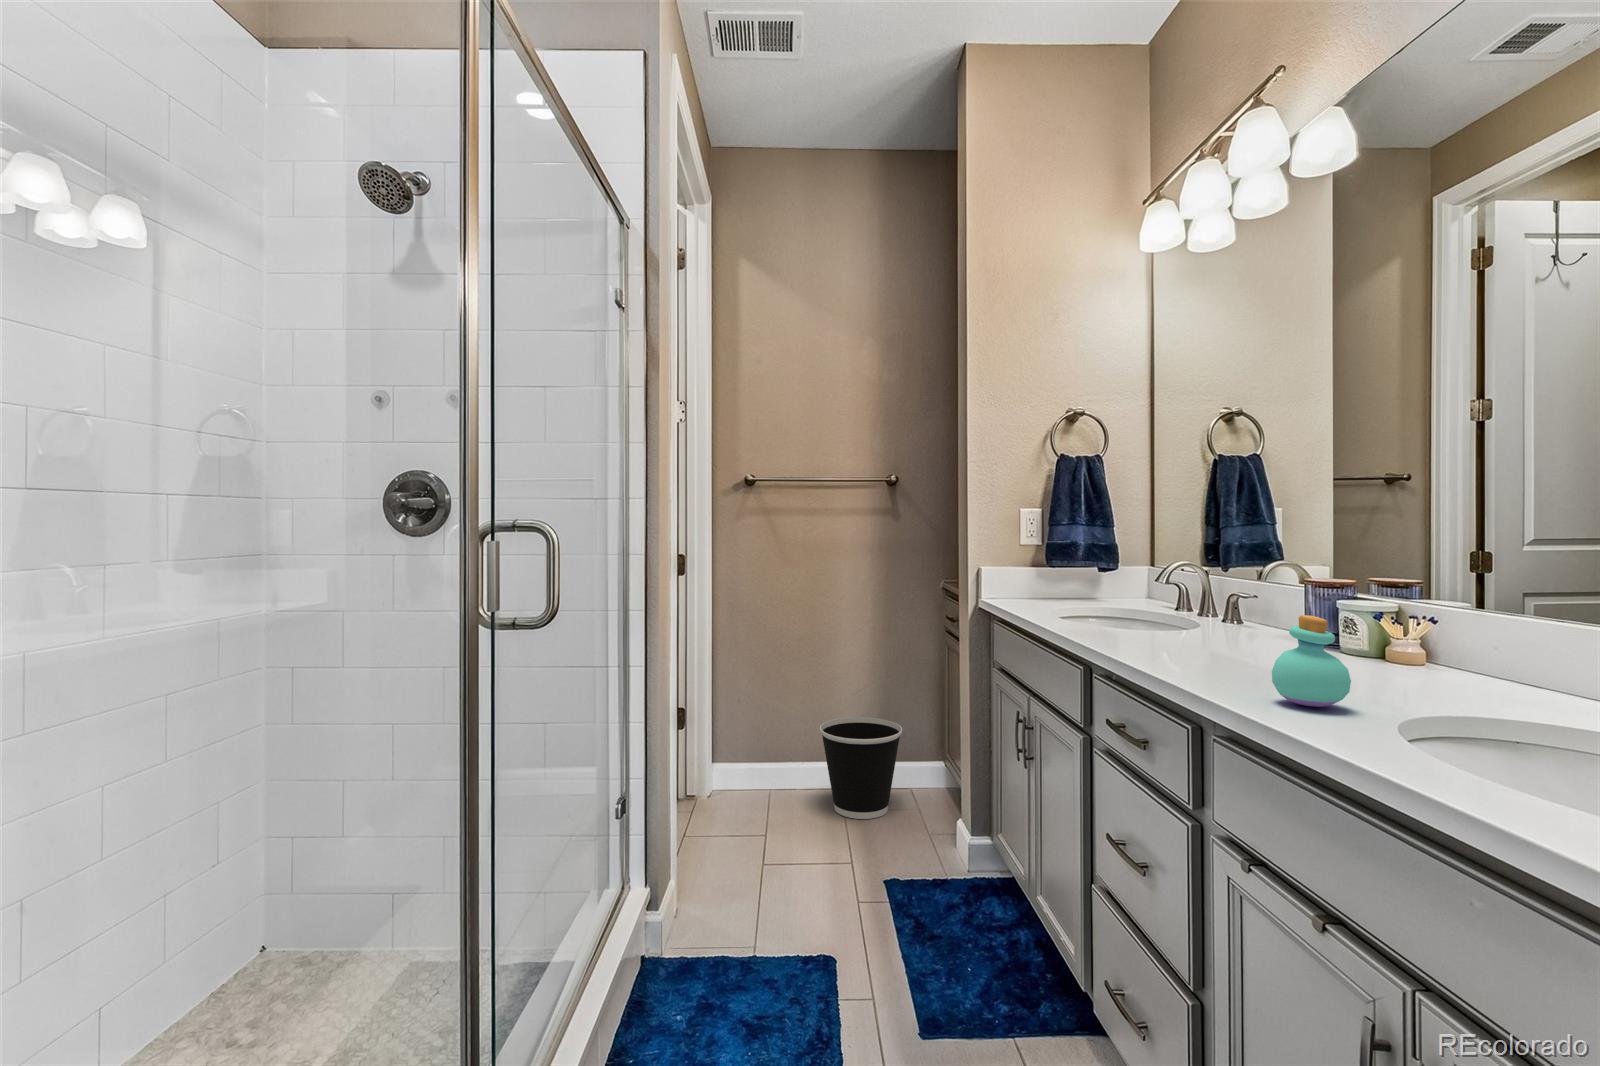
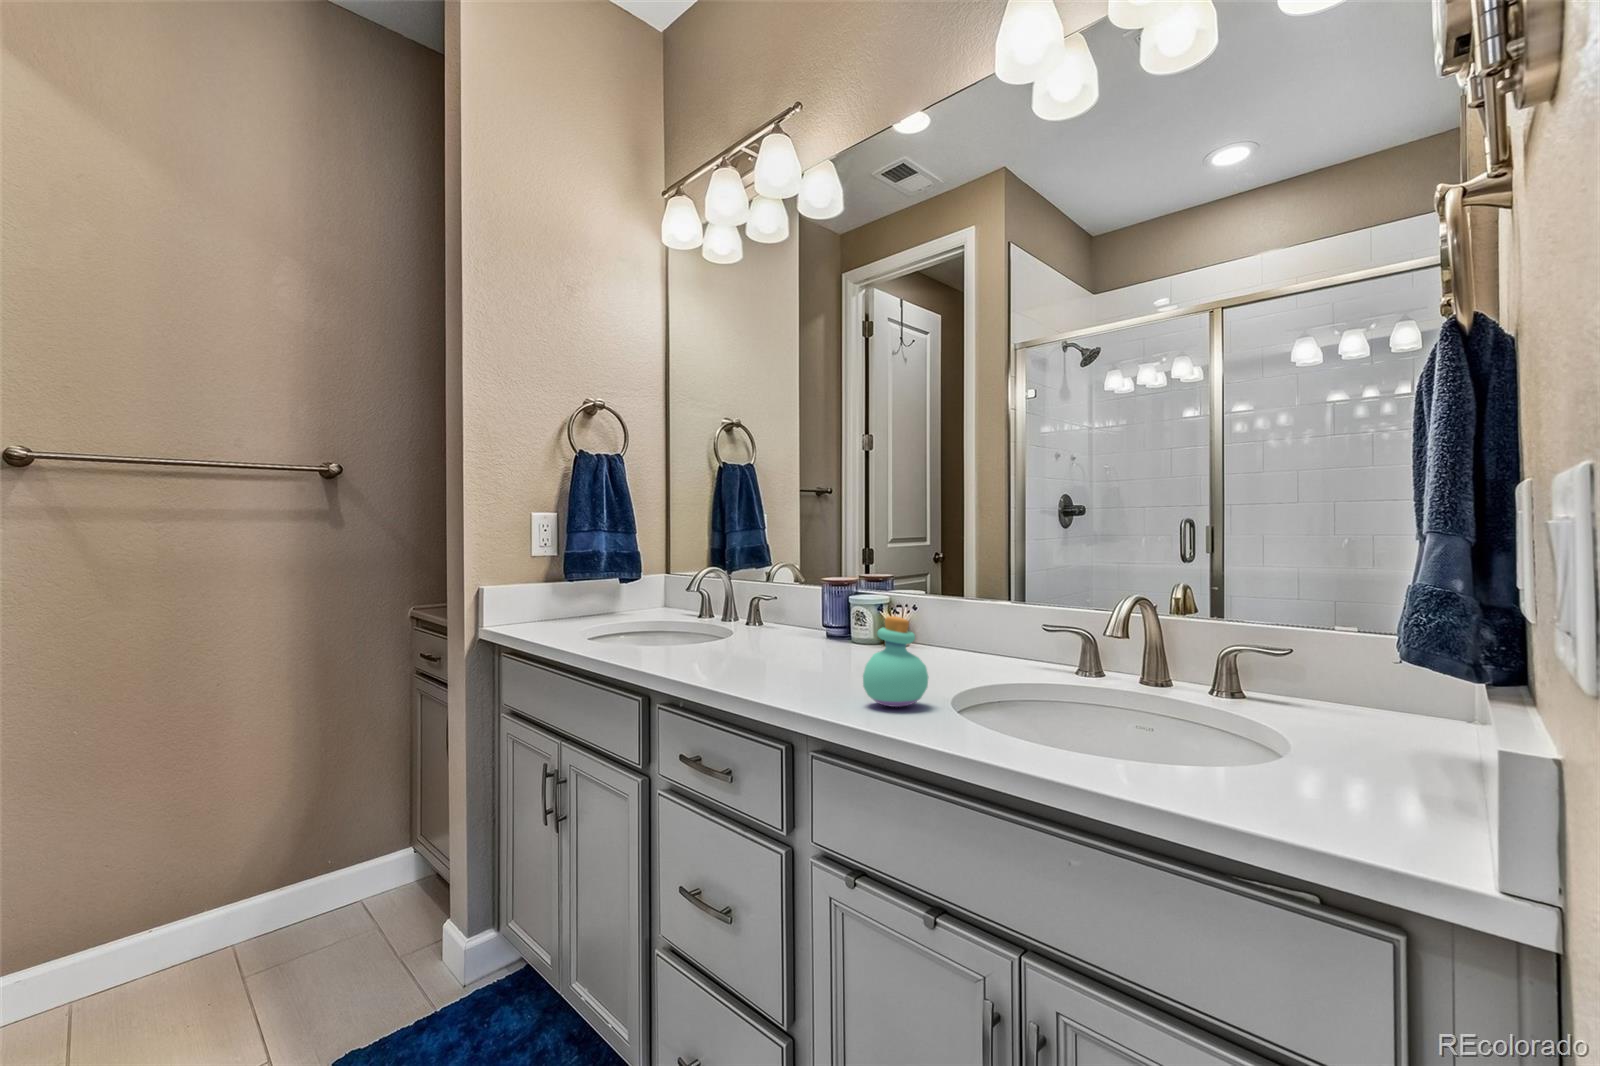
wastebasket: present [820,717,902,819] -> none [233,801,367,951]

